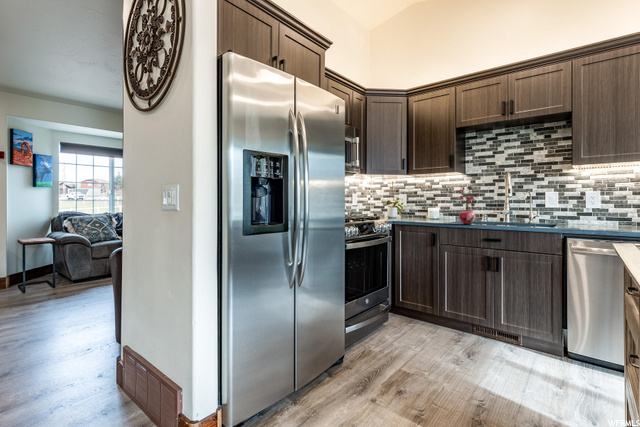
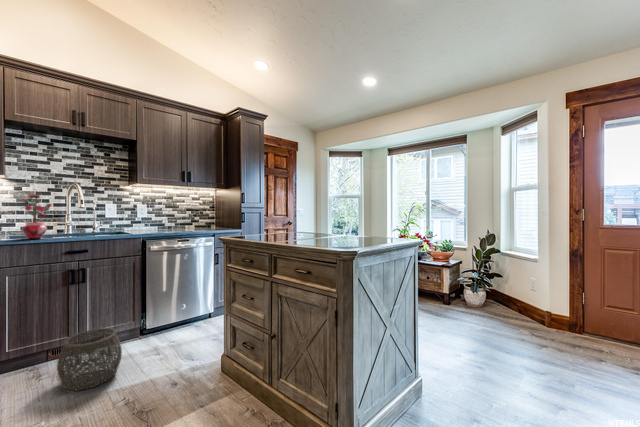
woven basket: none [453,315,510,374] -> present [57,328,122,391]

